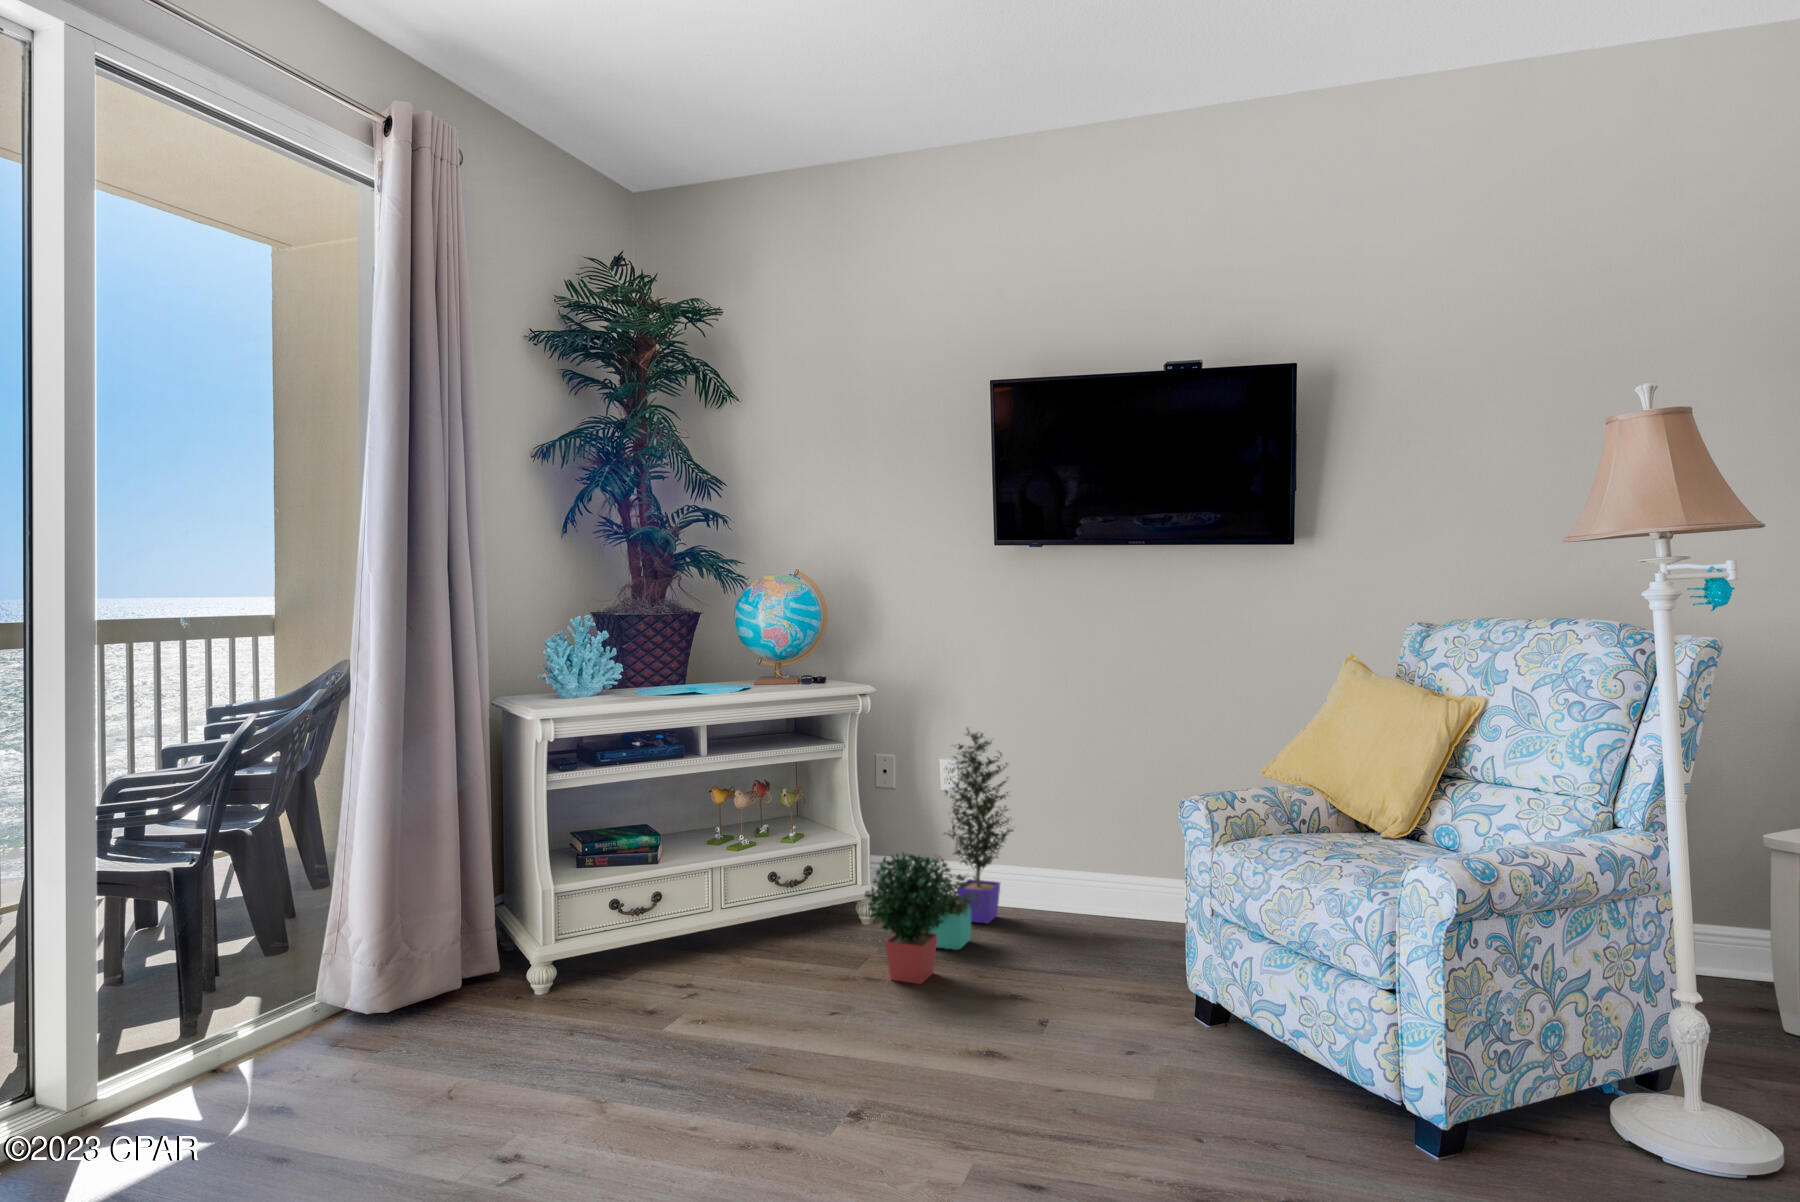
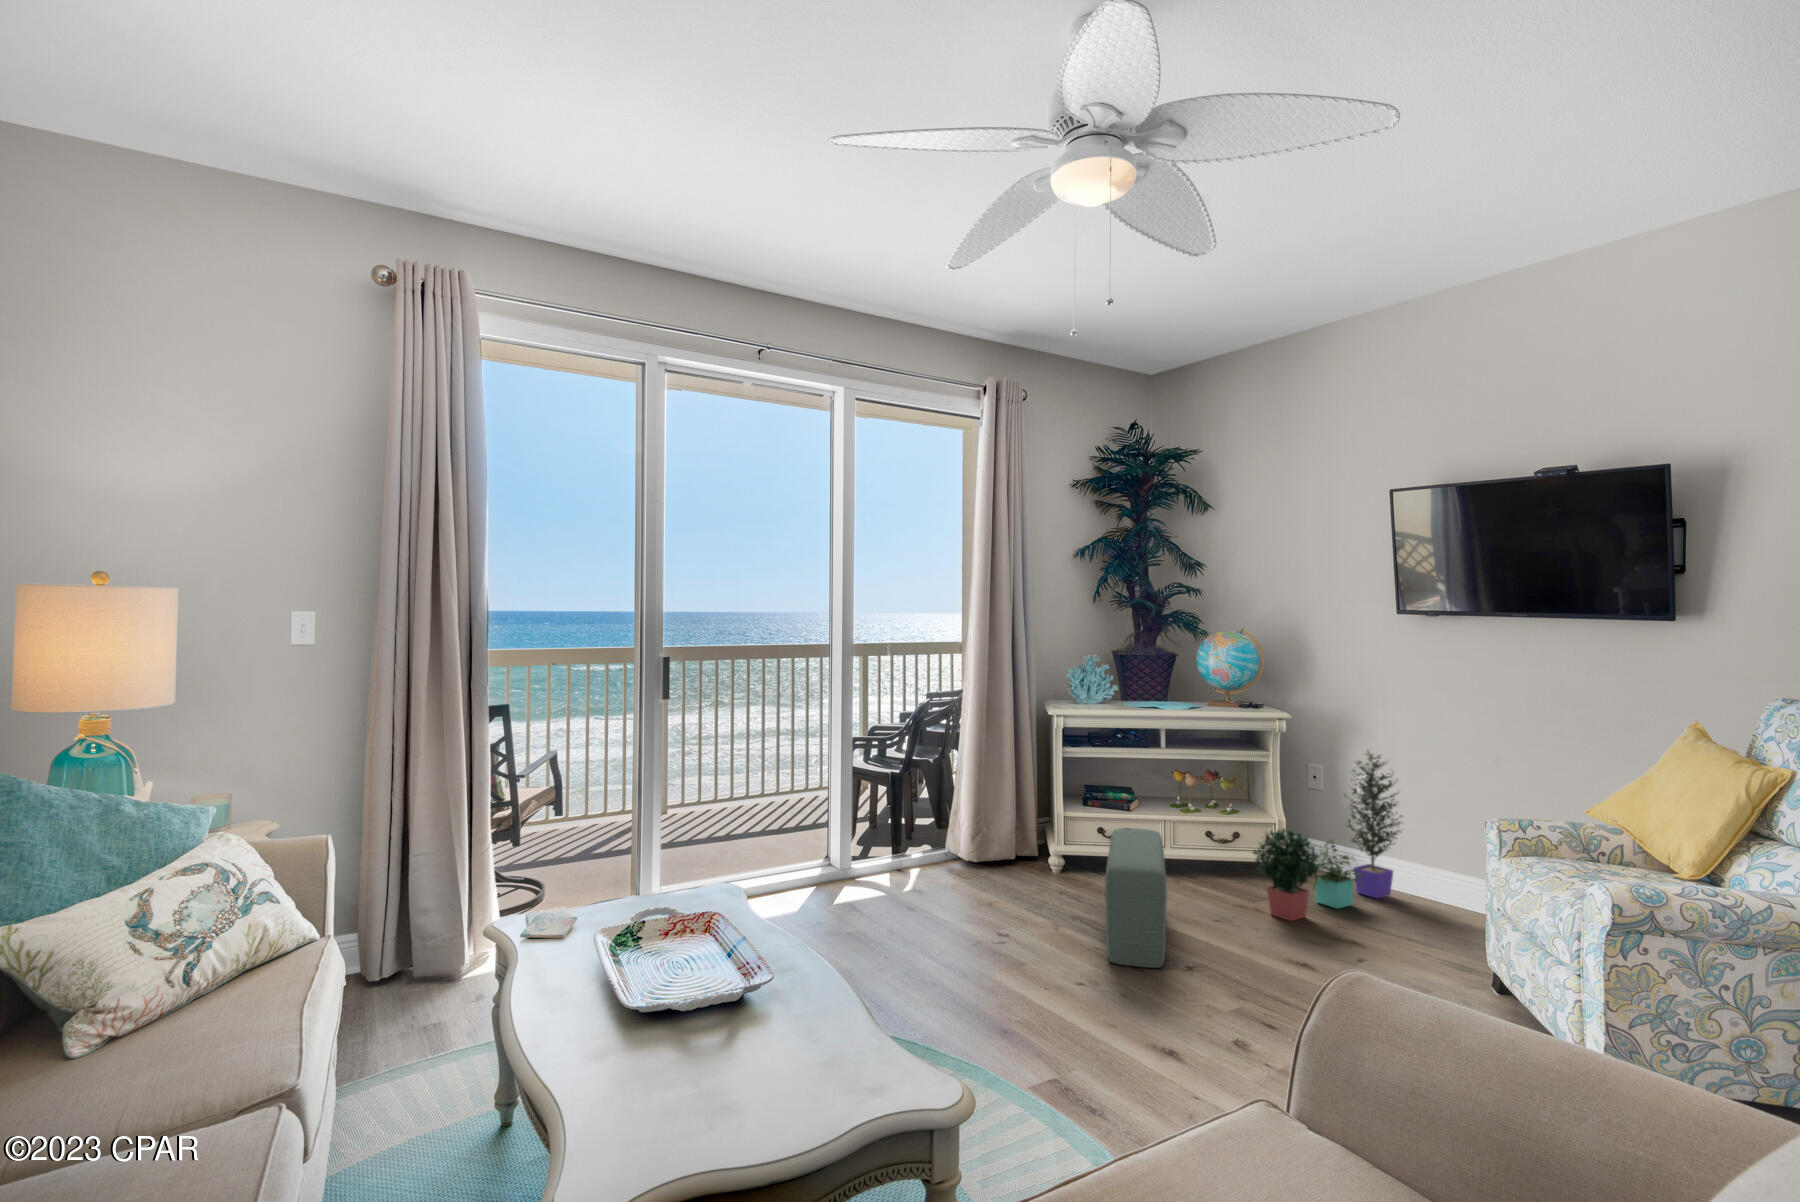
pouf: none [670,891,818,1138] -> present [1105,828,1167,968]

